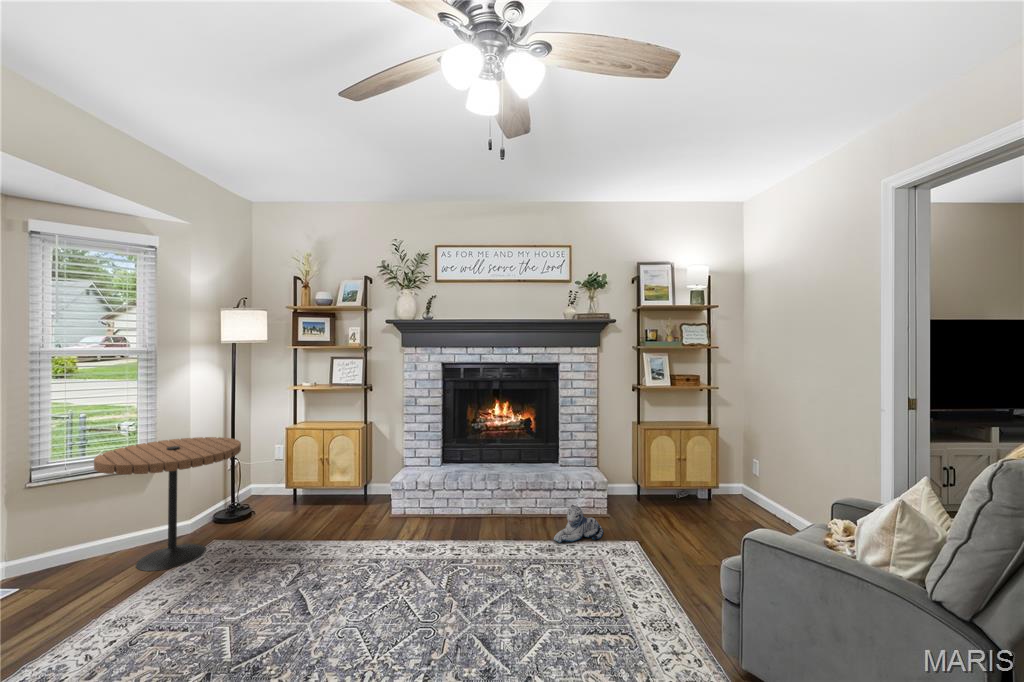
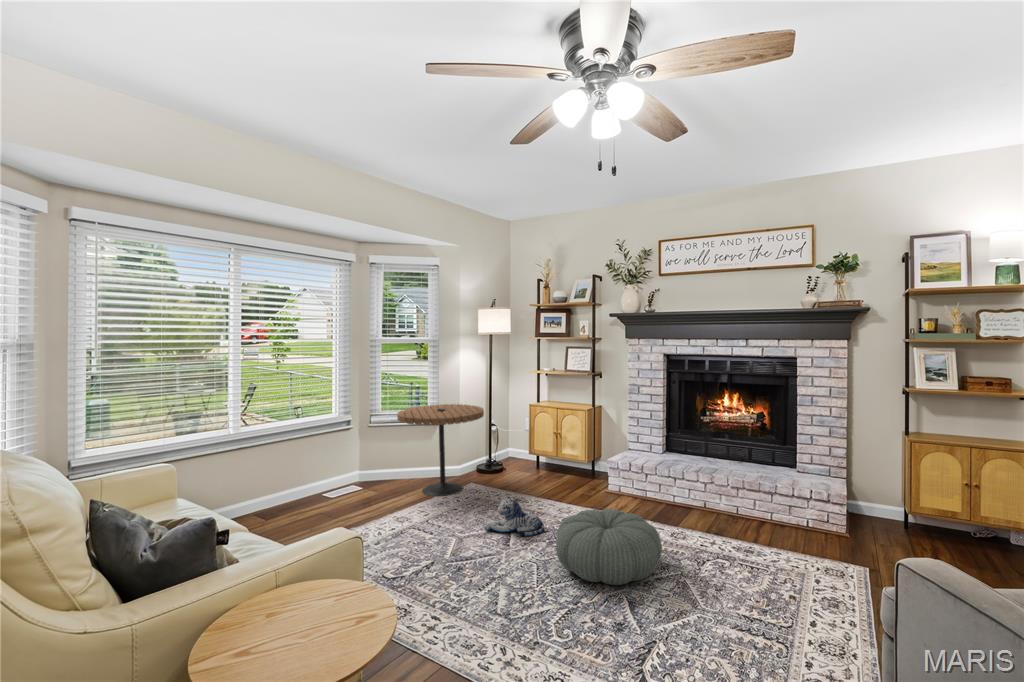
plush toy: present [554,505,603,543] -> present [484,496,544,536]
pouf: none [379,538,495,631] -> present [556,509,662,585]

